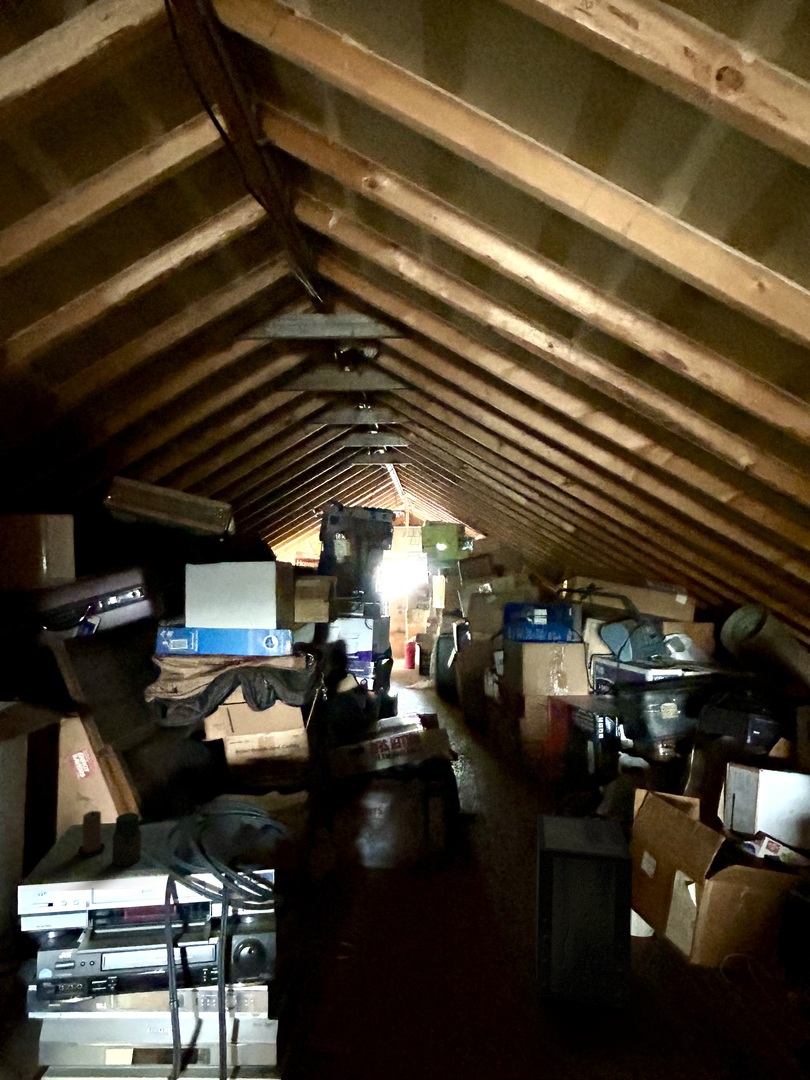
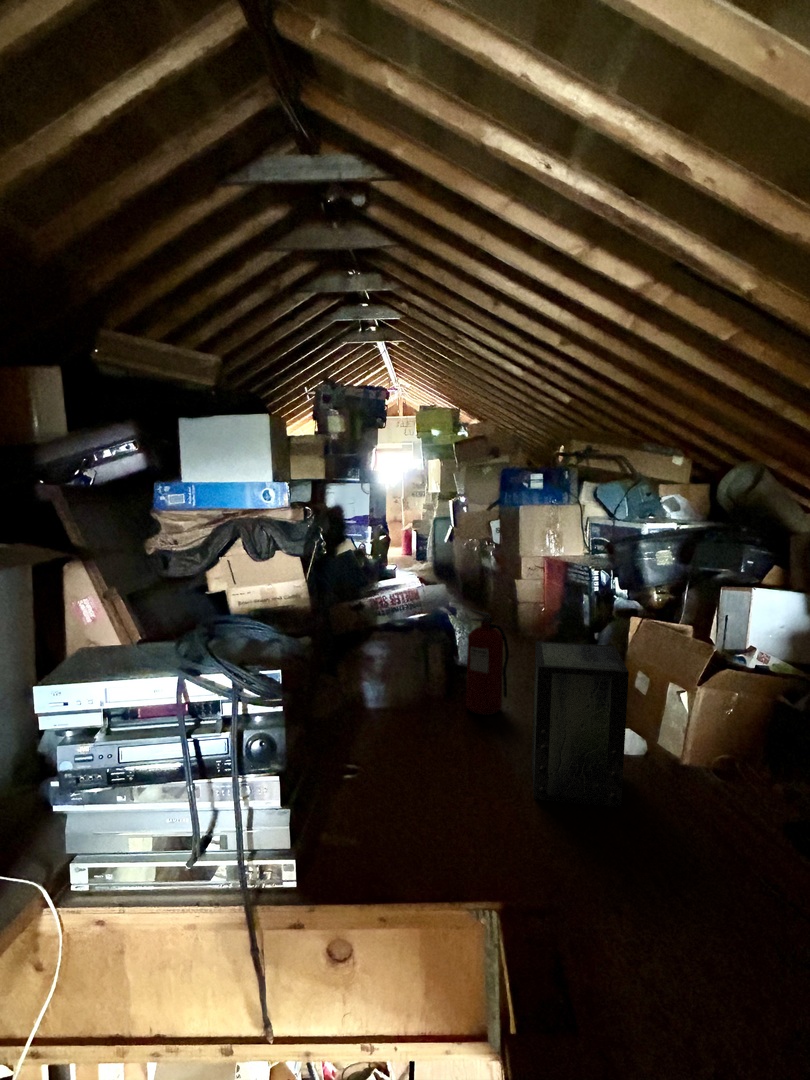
fire extinguisher: none [467,765,511,882] -> present [466,609,509,715]
candle: present [78,811,105,857] -> none [87,624,114,668]
jar: present [112,813,141,866] -> none [120,624,149,672]

